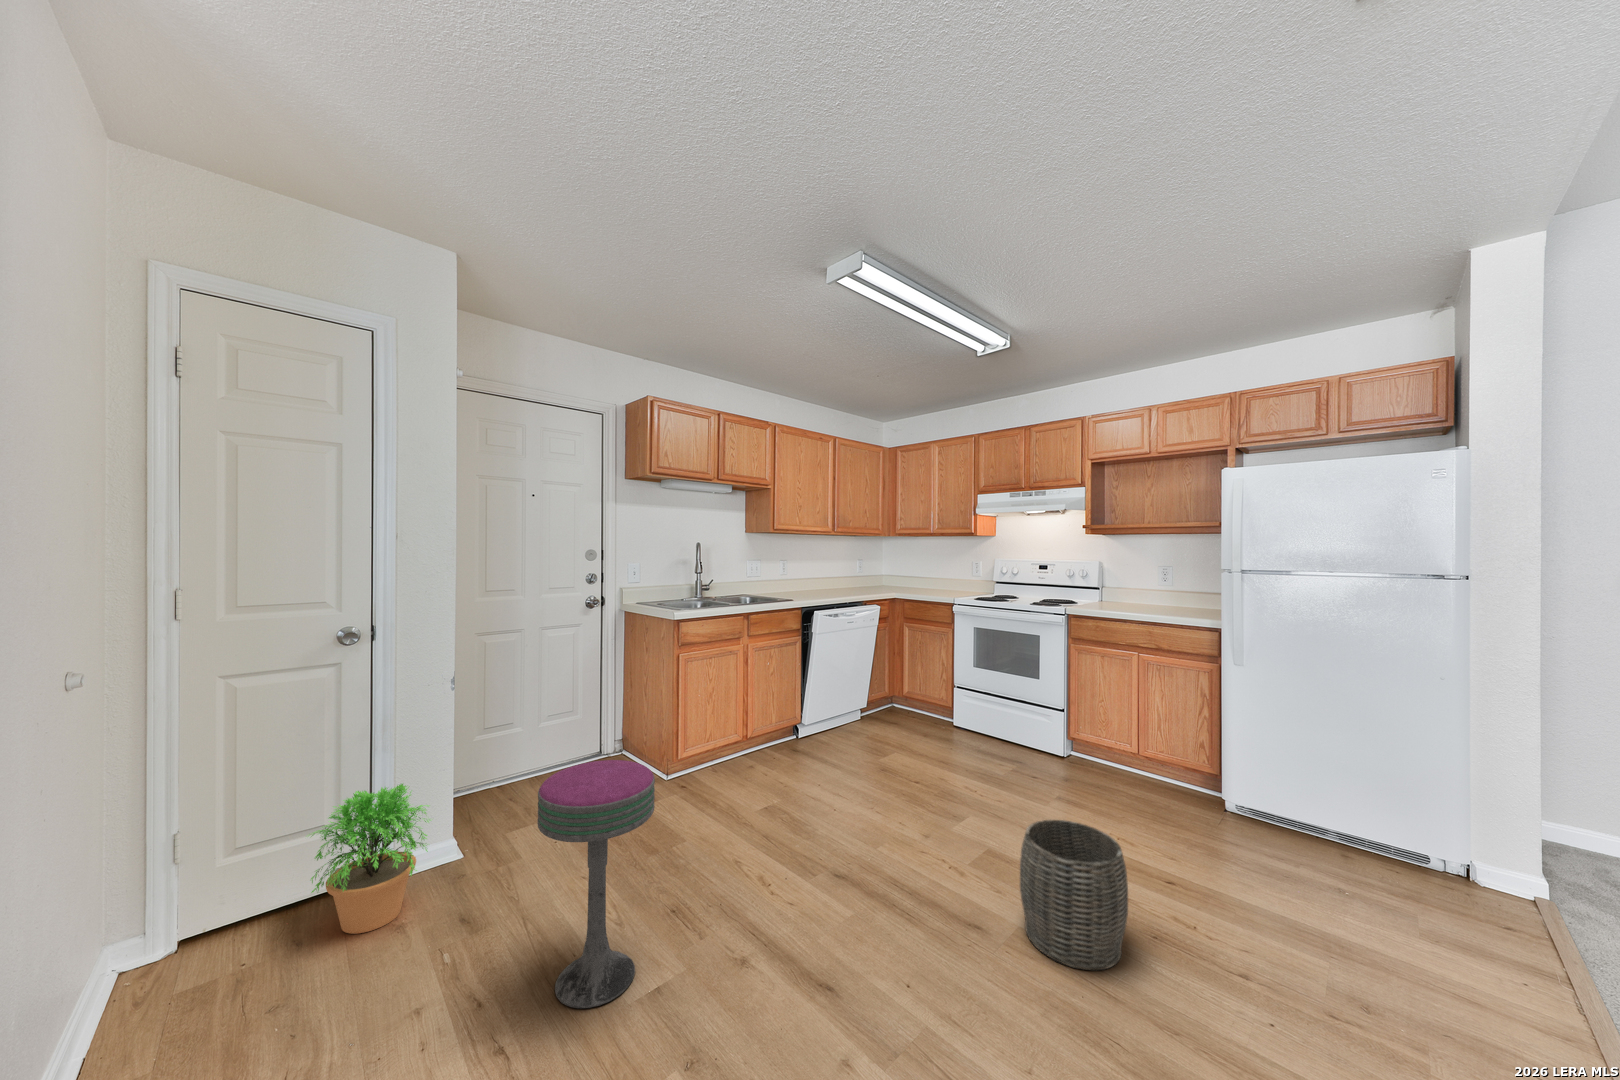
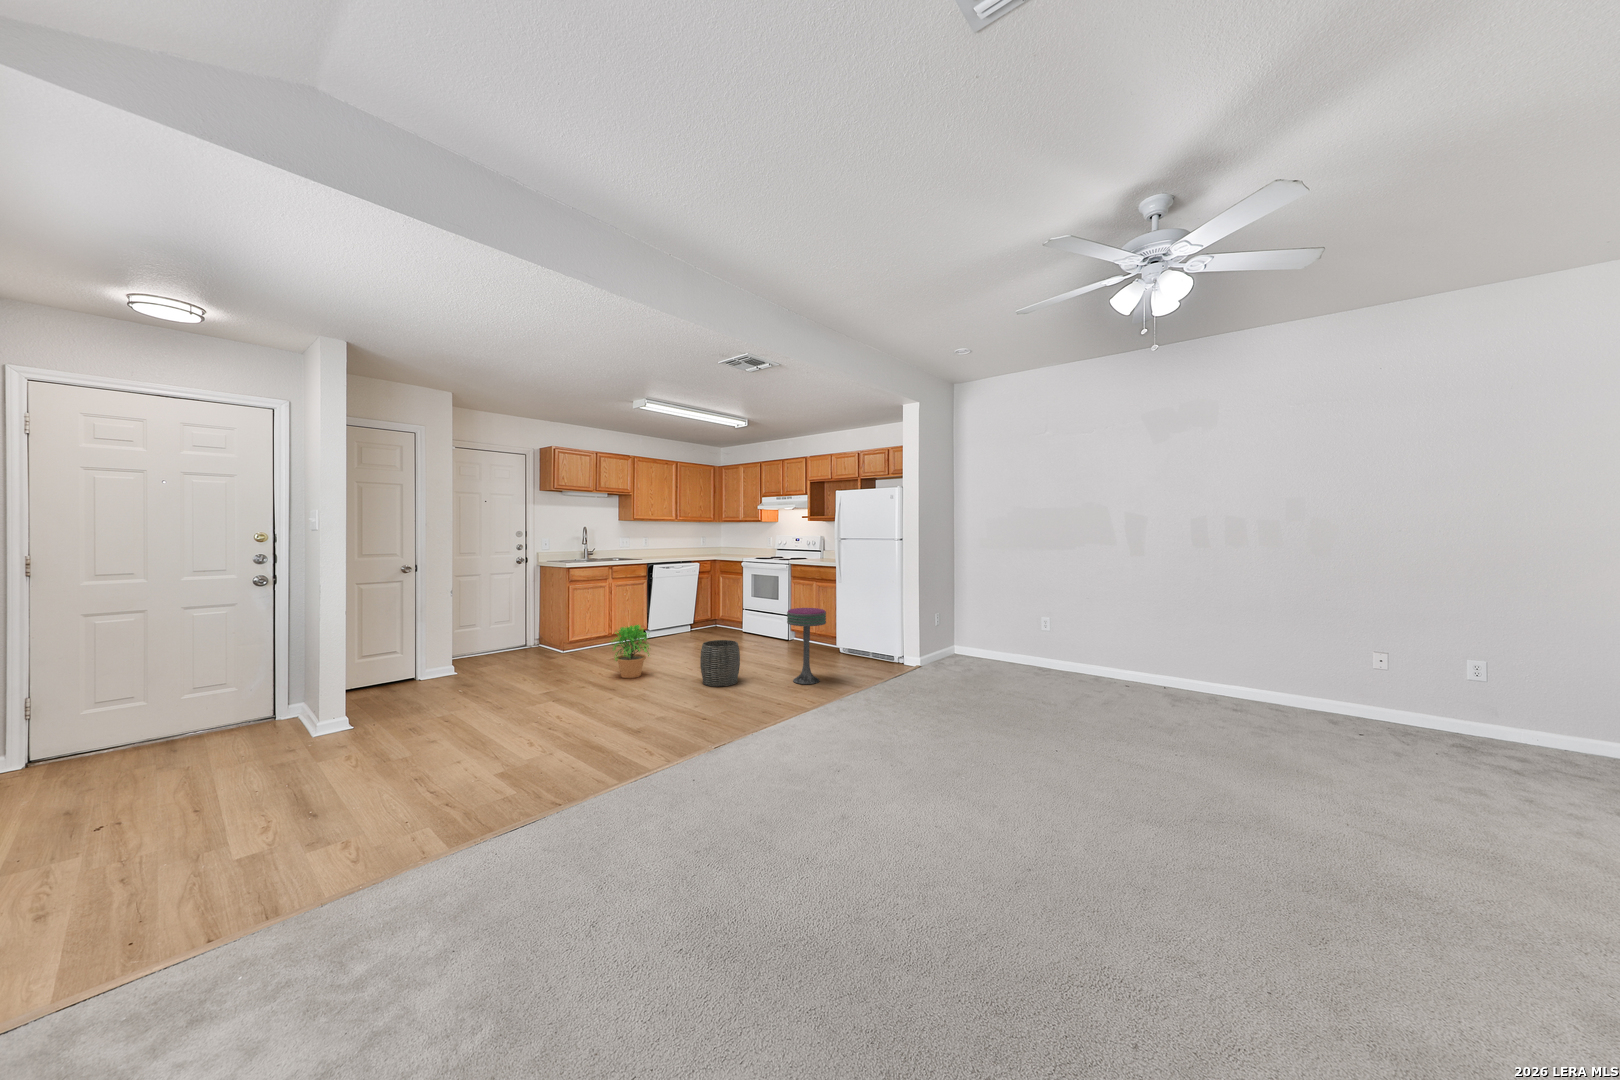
bar stool: present [537,760,655,1008] -> present [787,608,826,684]
potted plant: present [311,784,431,934] -> present [613,625,649,678]

